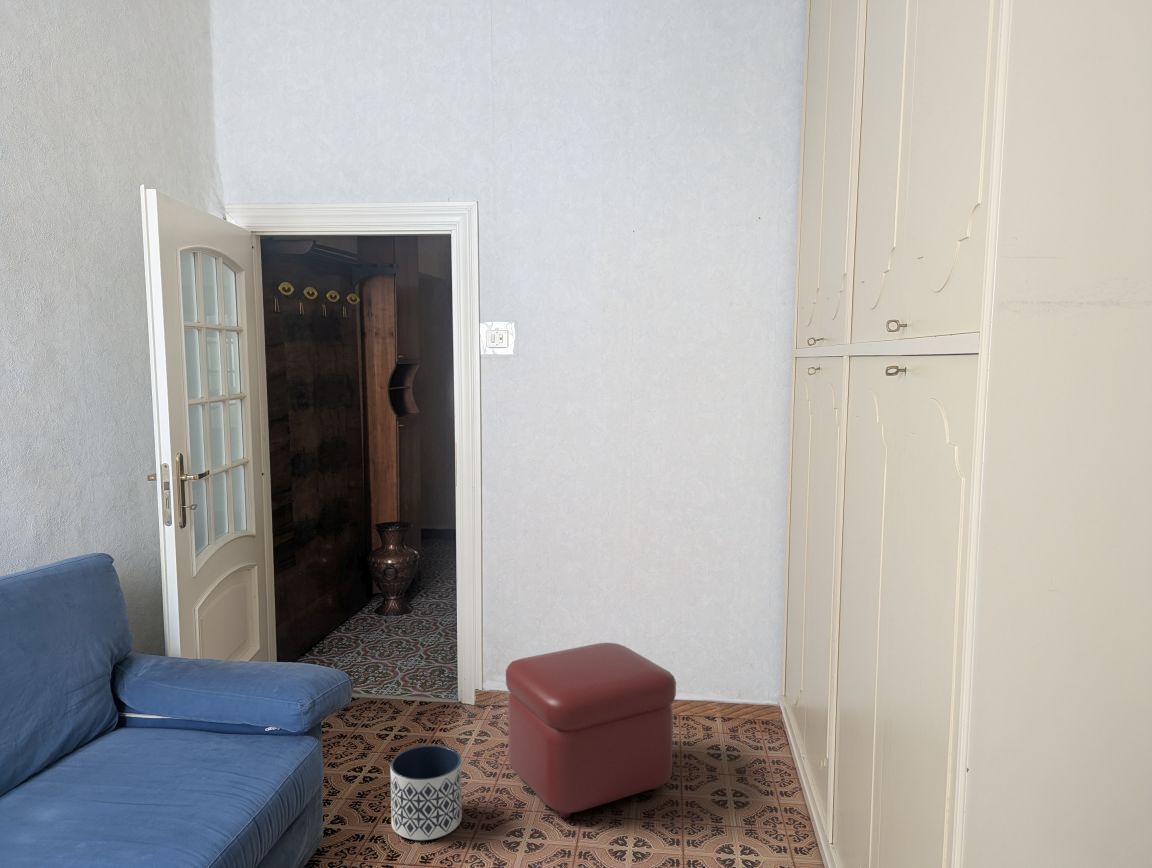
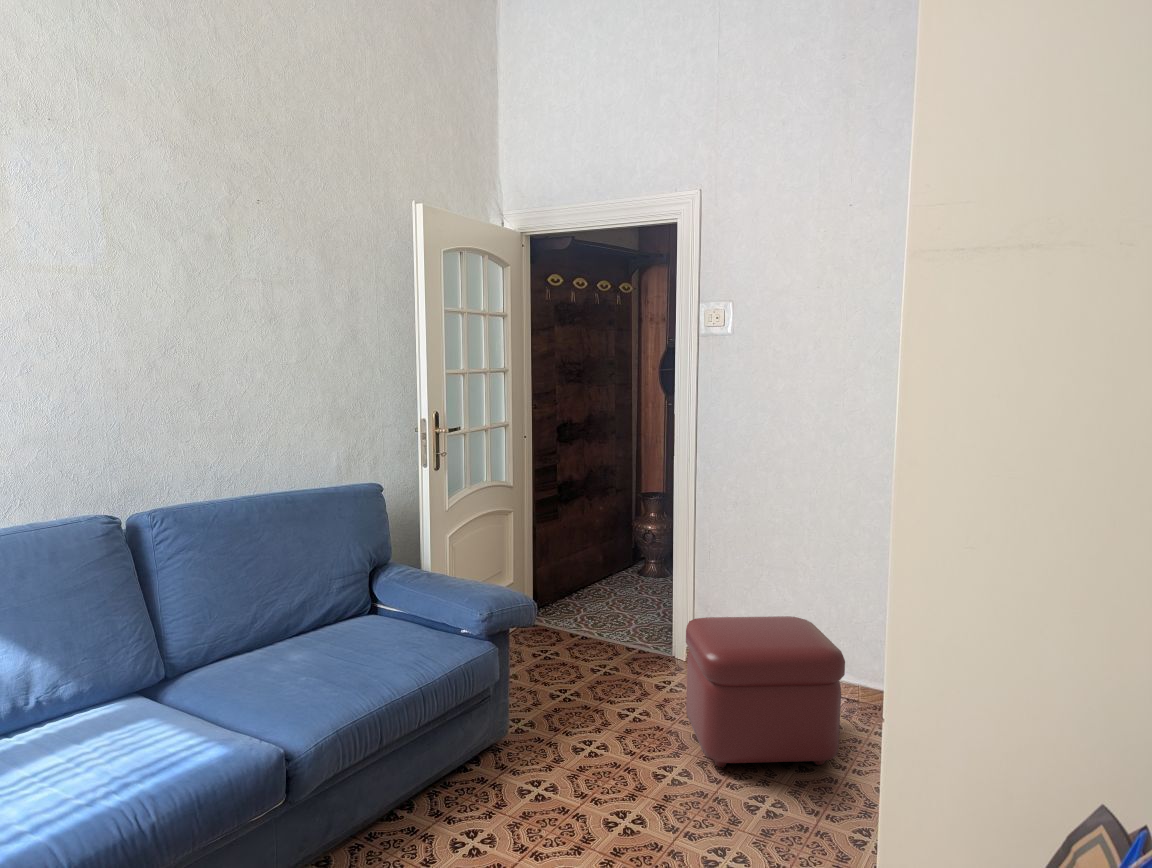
planter: present [390,745,462,840] -> none [568,677,630,756]

